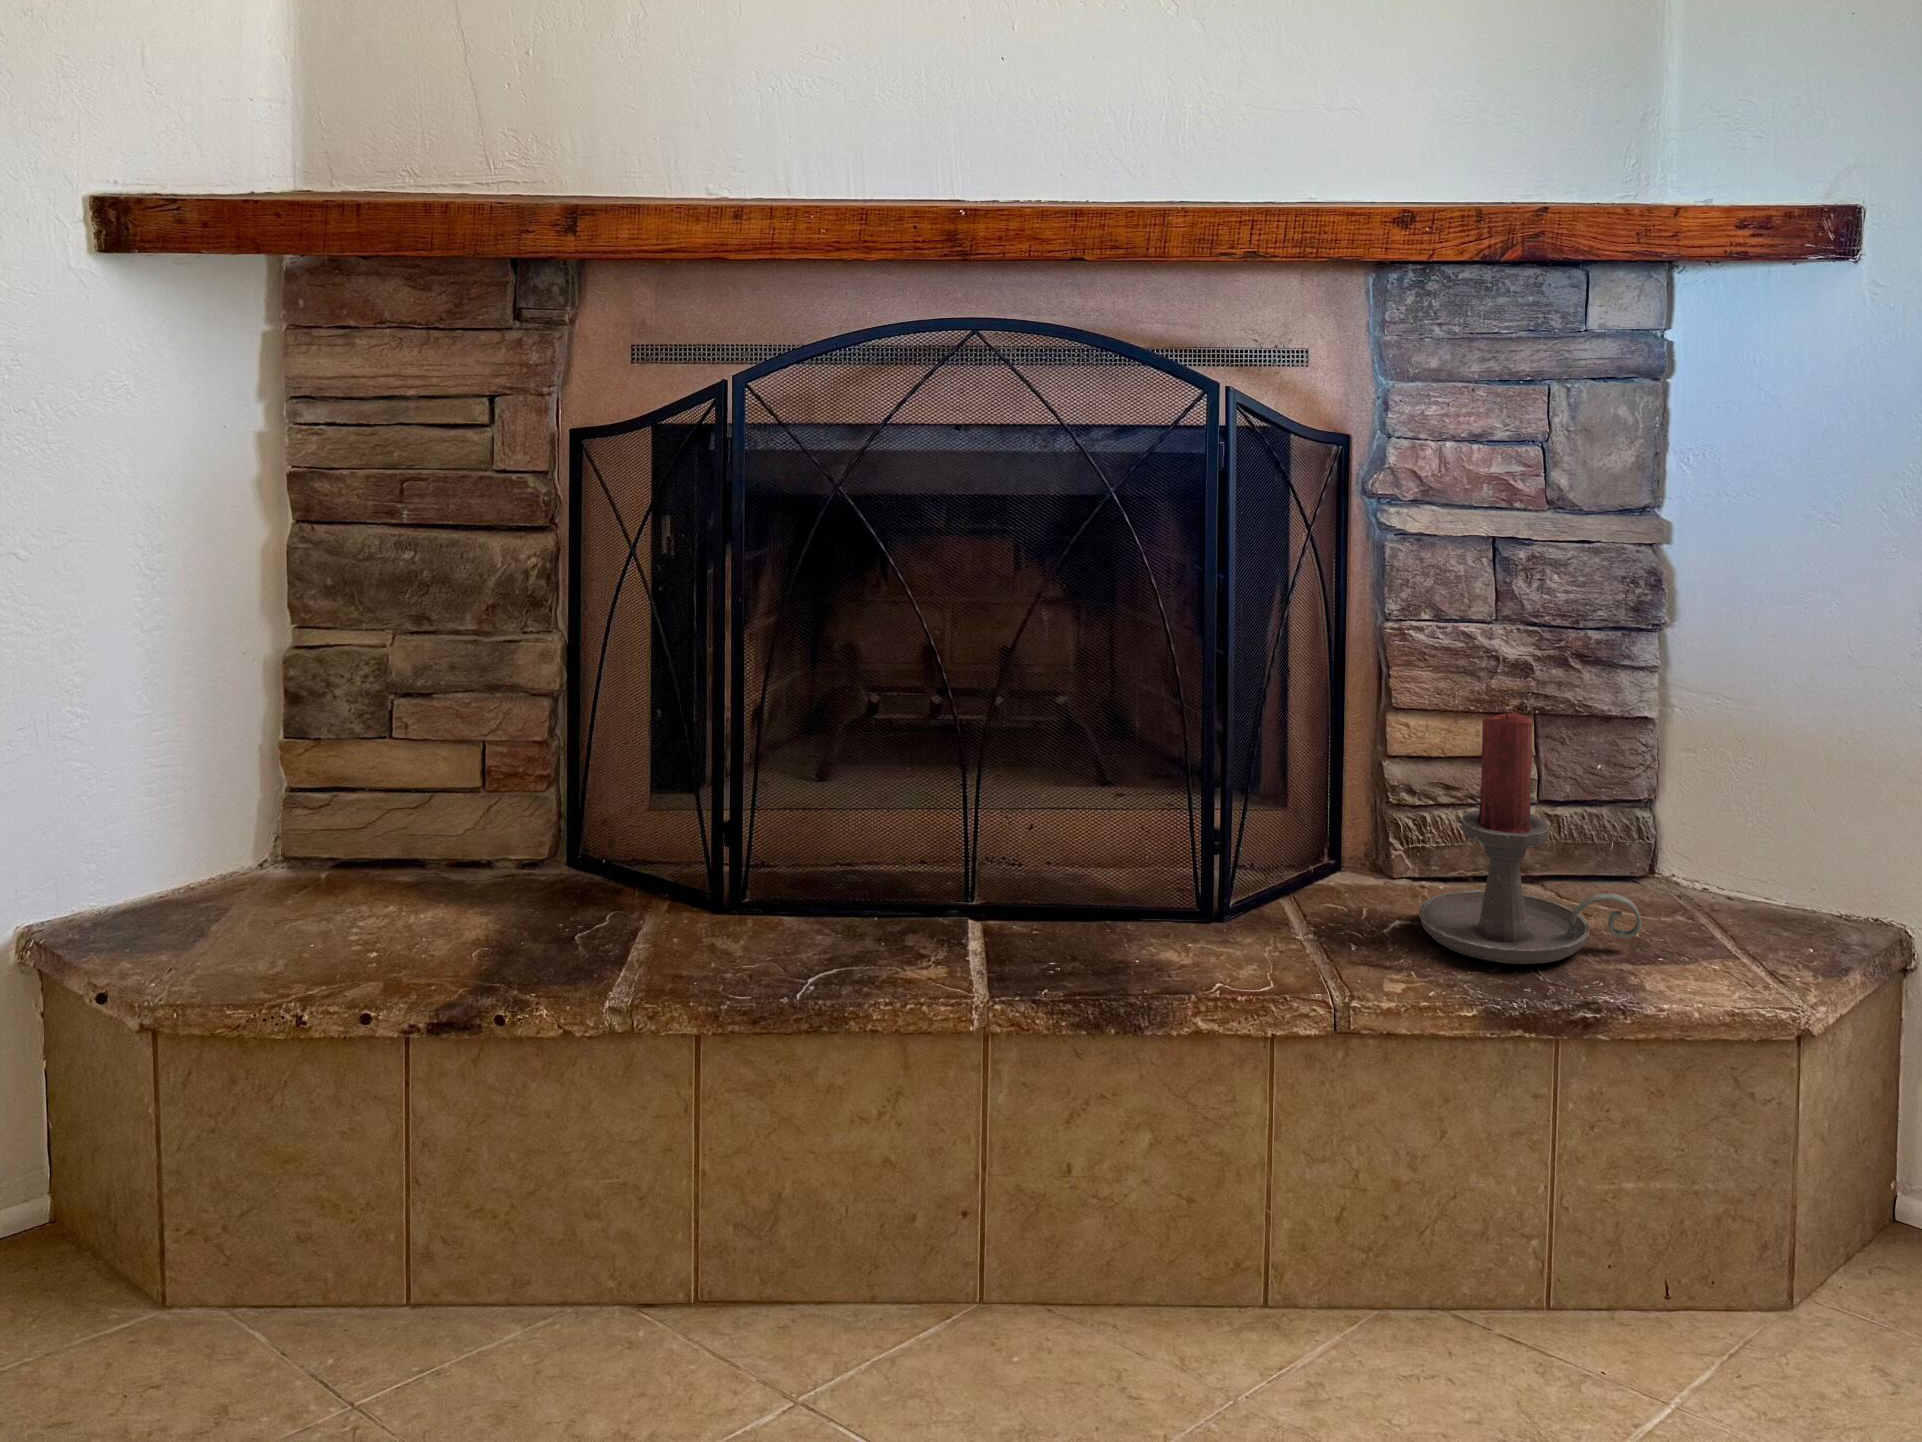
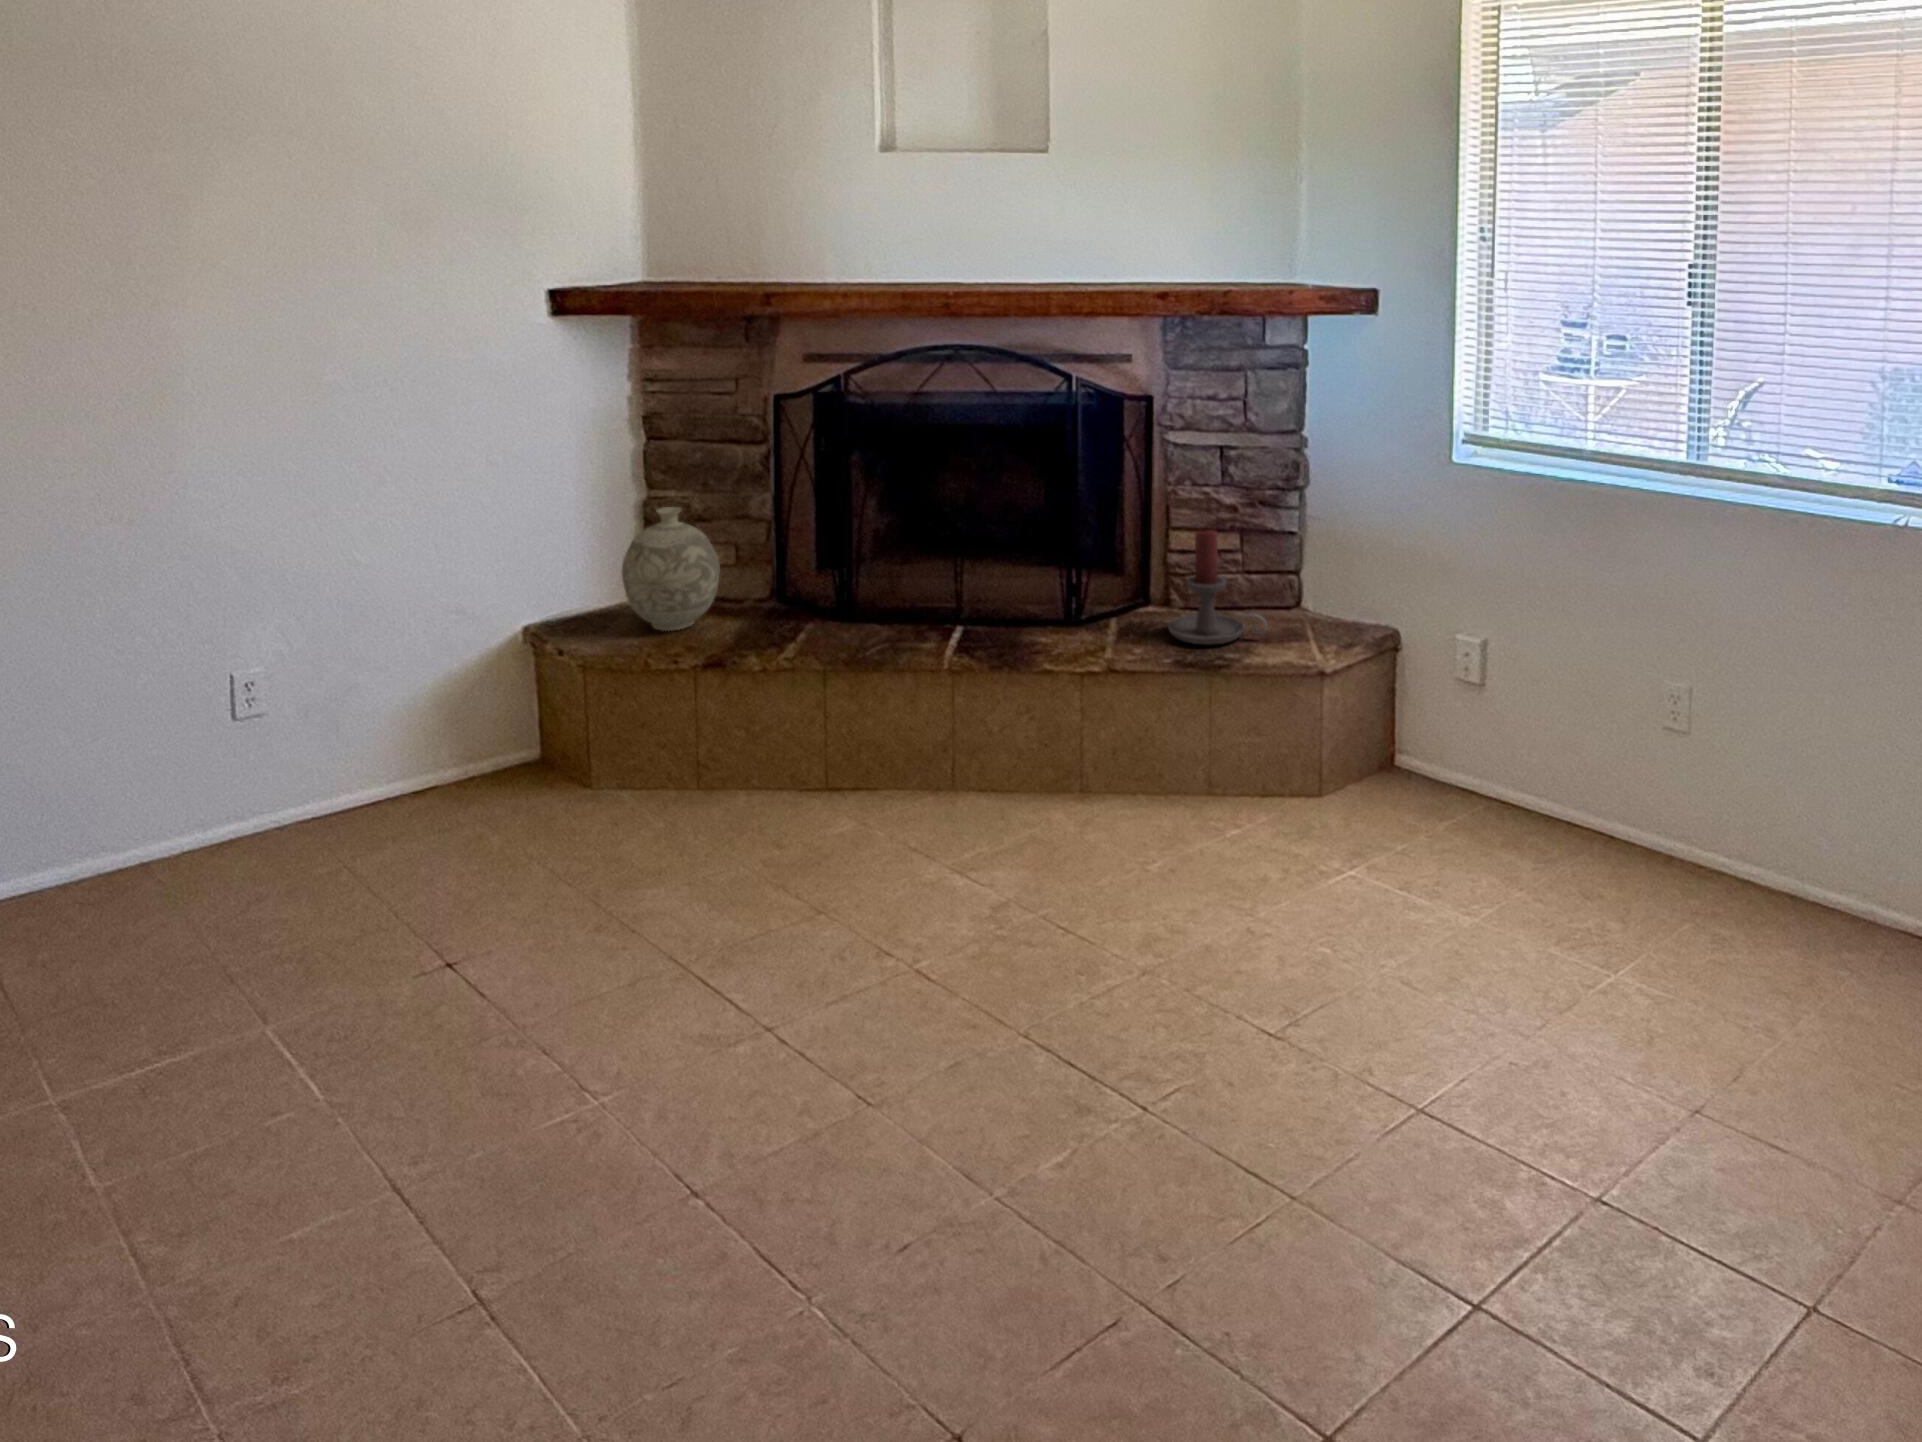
decorative vase: none [239,666,451,937] -> present [622,507,720,631]

